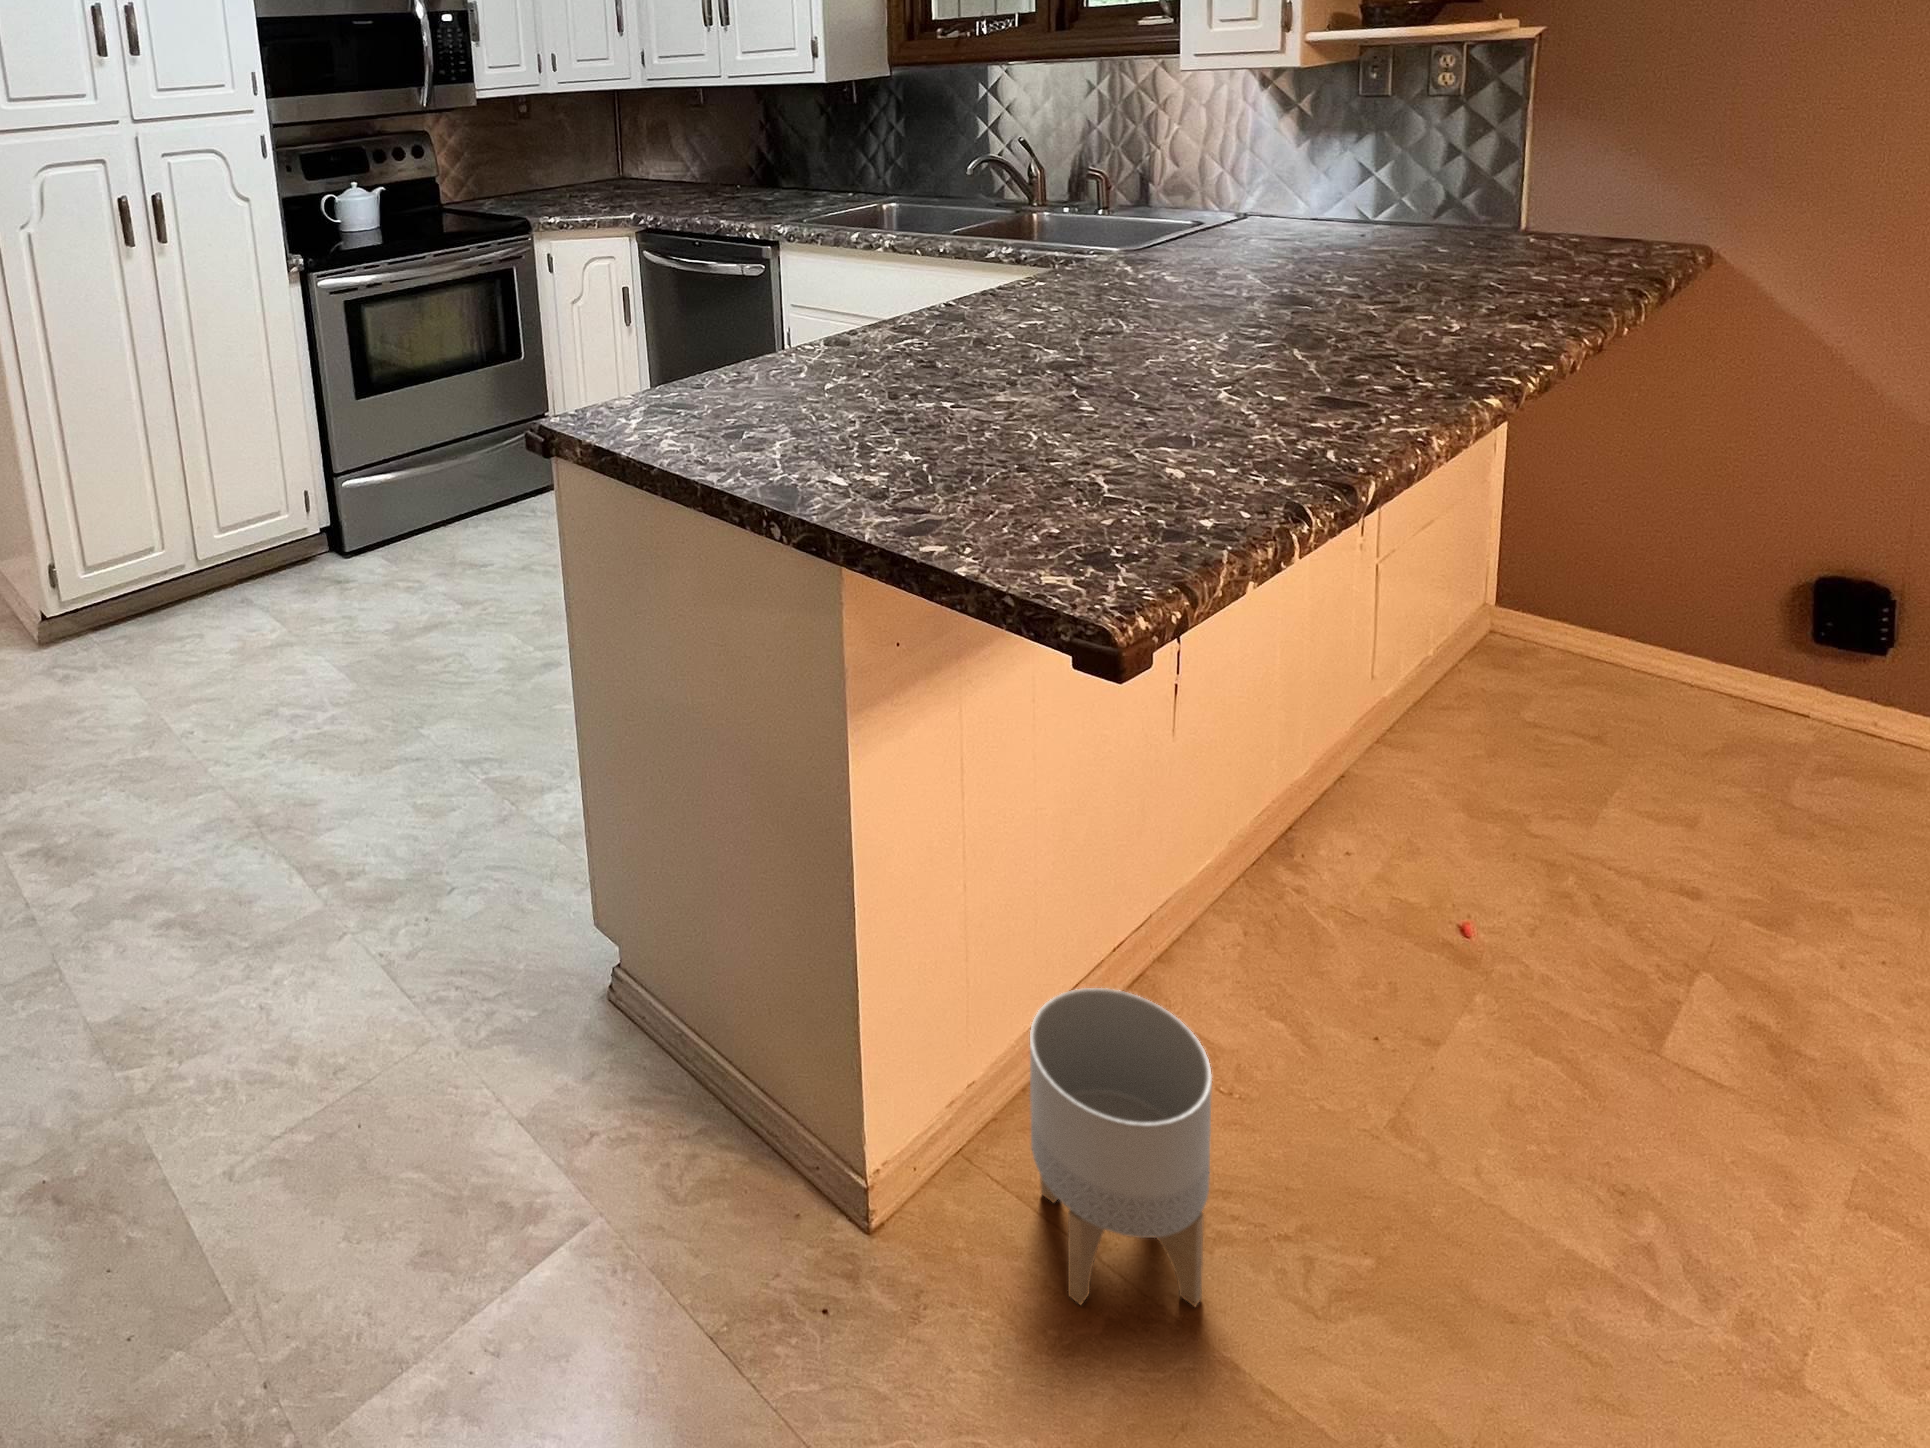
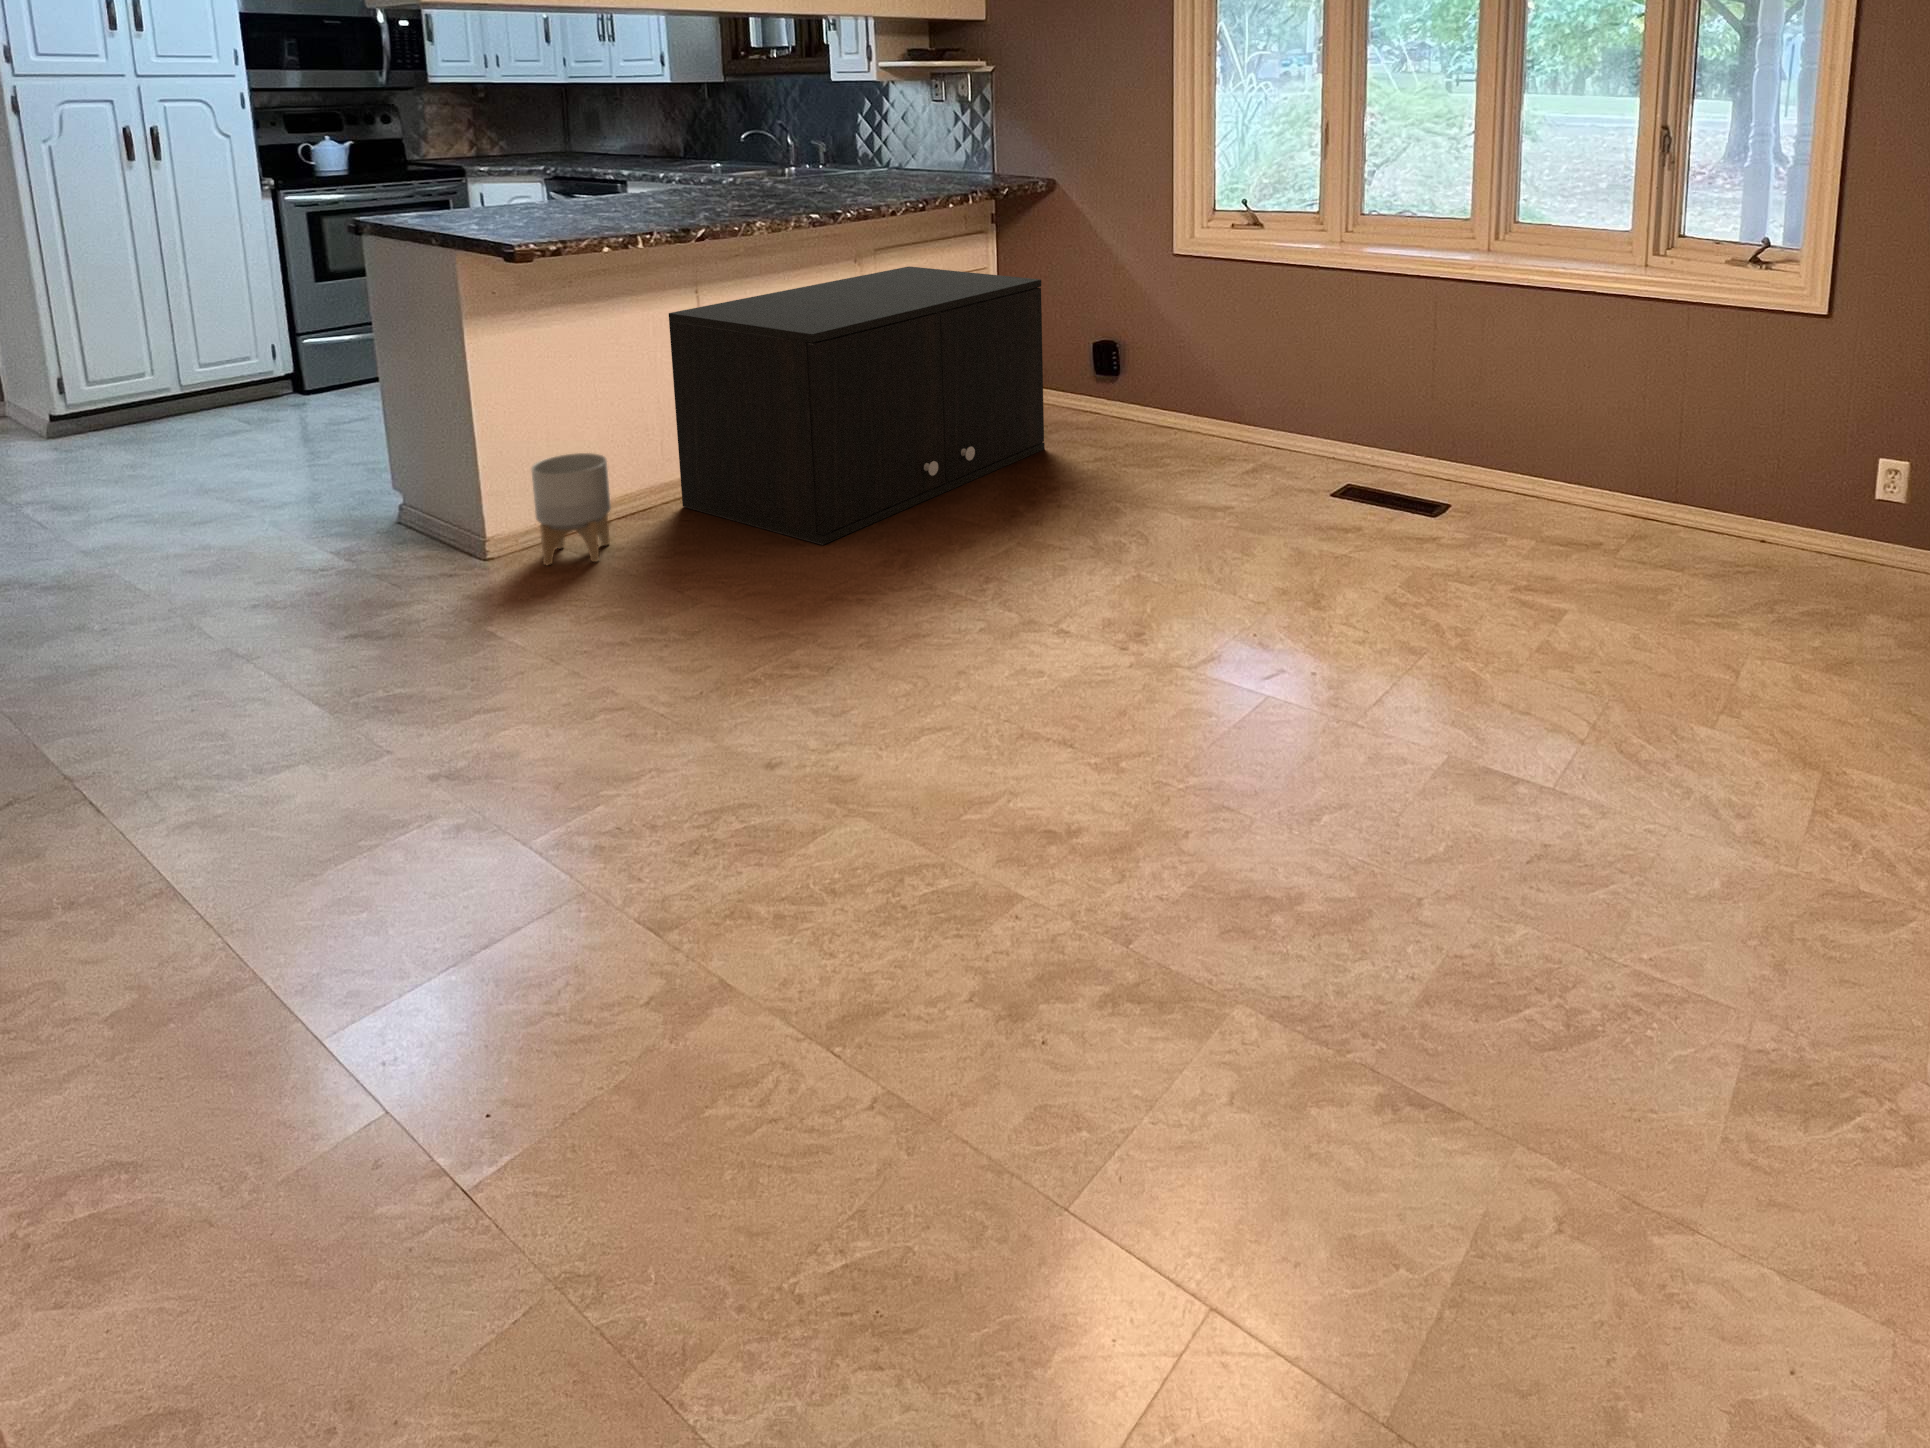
storage cabinet: none [1203,418,1892,1307] -> present [669,266,1045,545]

